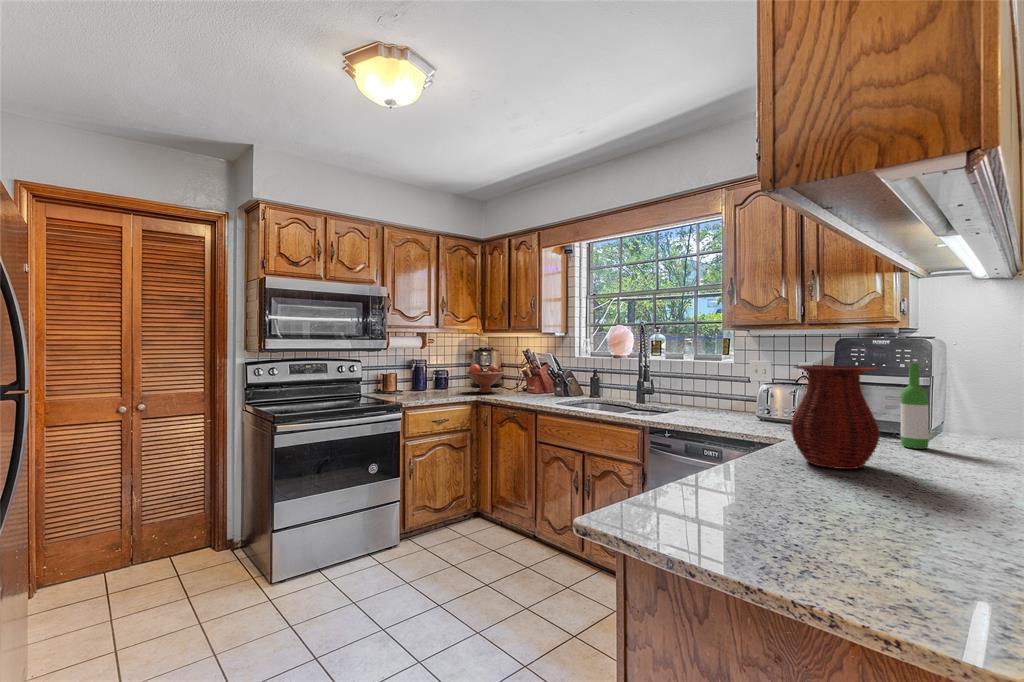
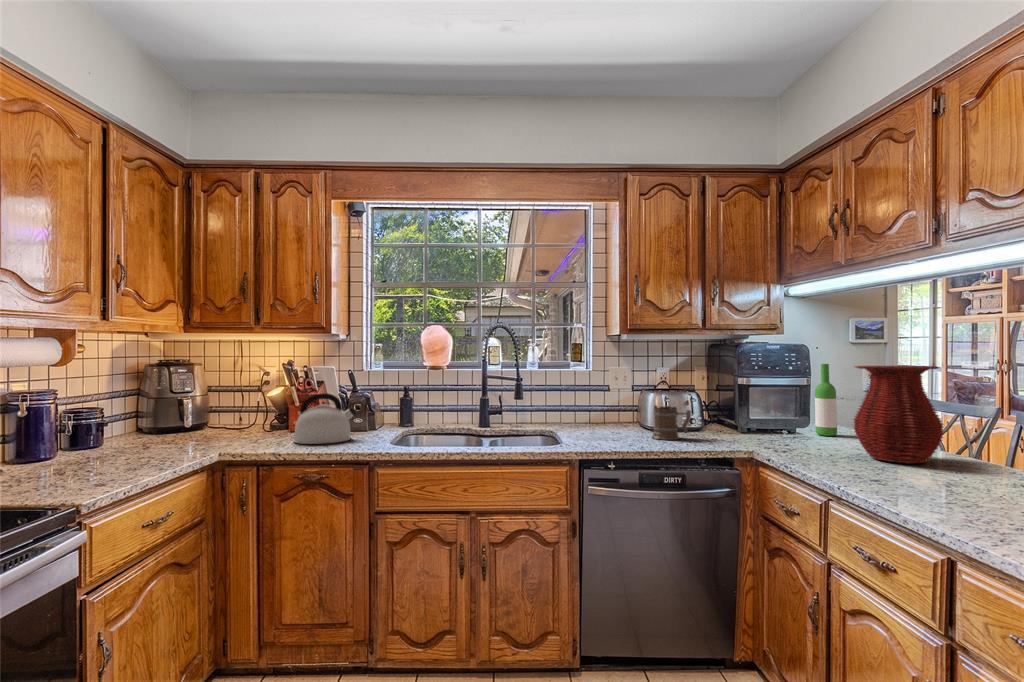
fruit bowl: present [467,364,504,393] -> none [158,388,238,439]
kettle: none [509,371,543,401] -> present [294,393,356,444]
mug: none [711,395,747,427] -> present [652,406,691,440]

